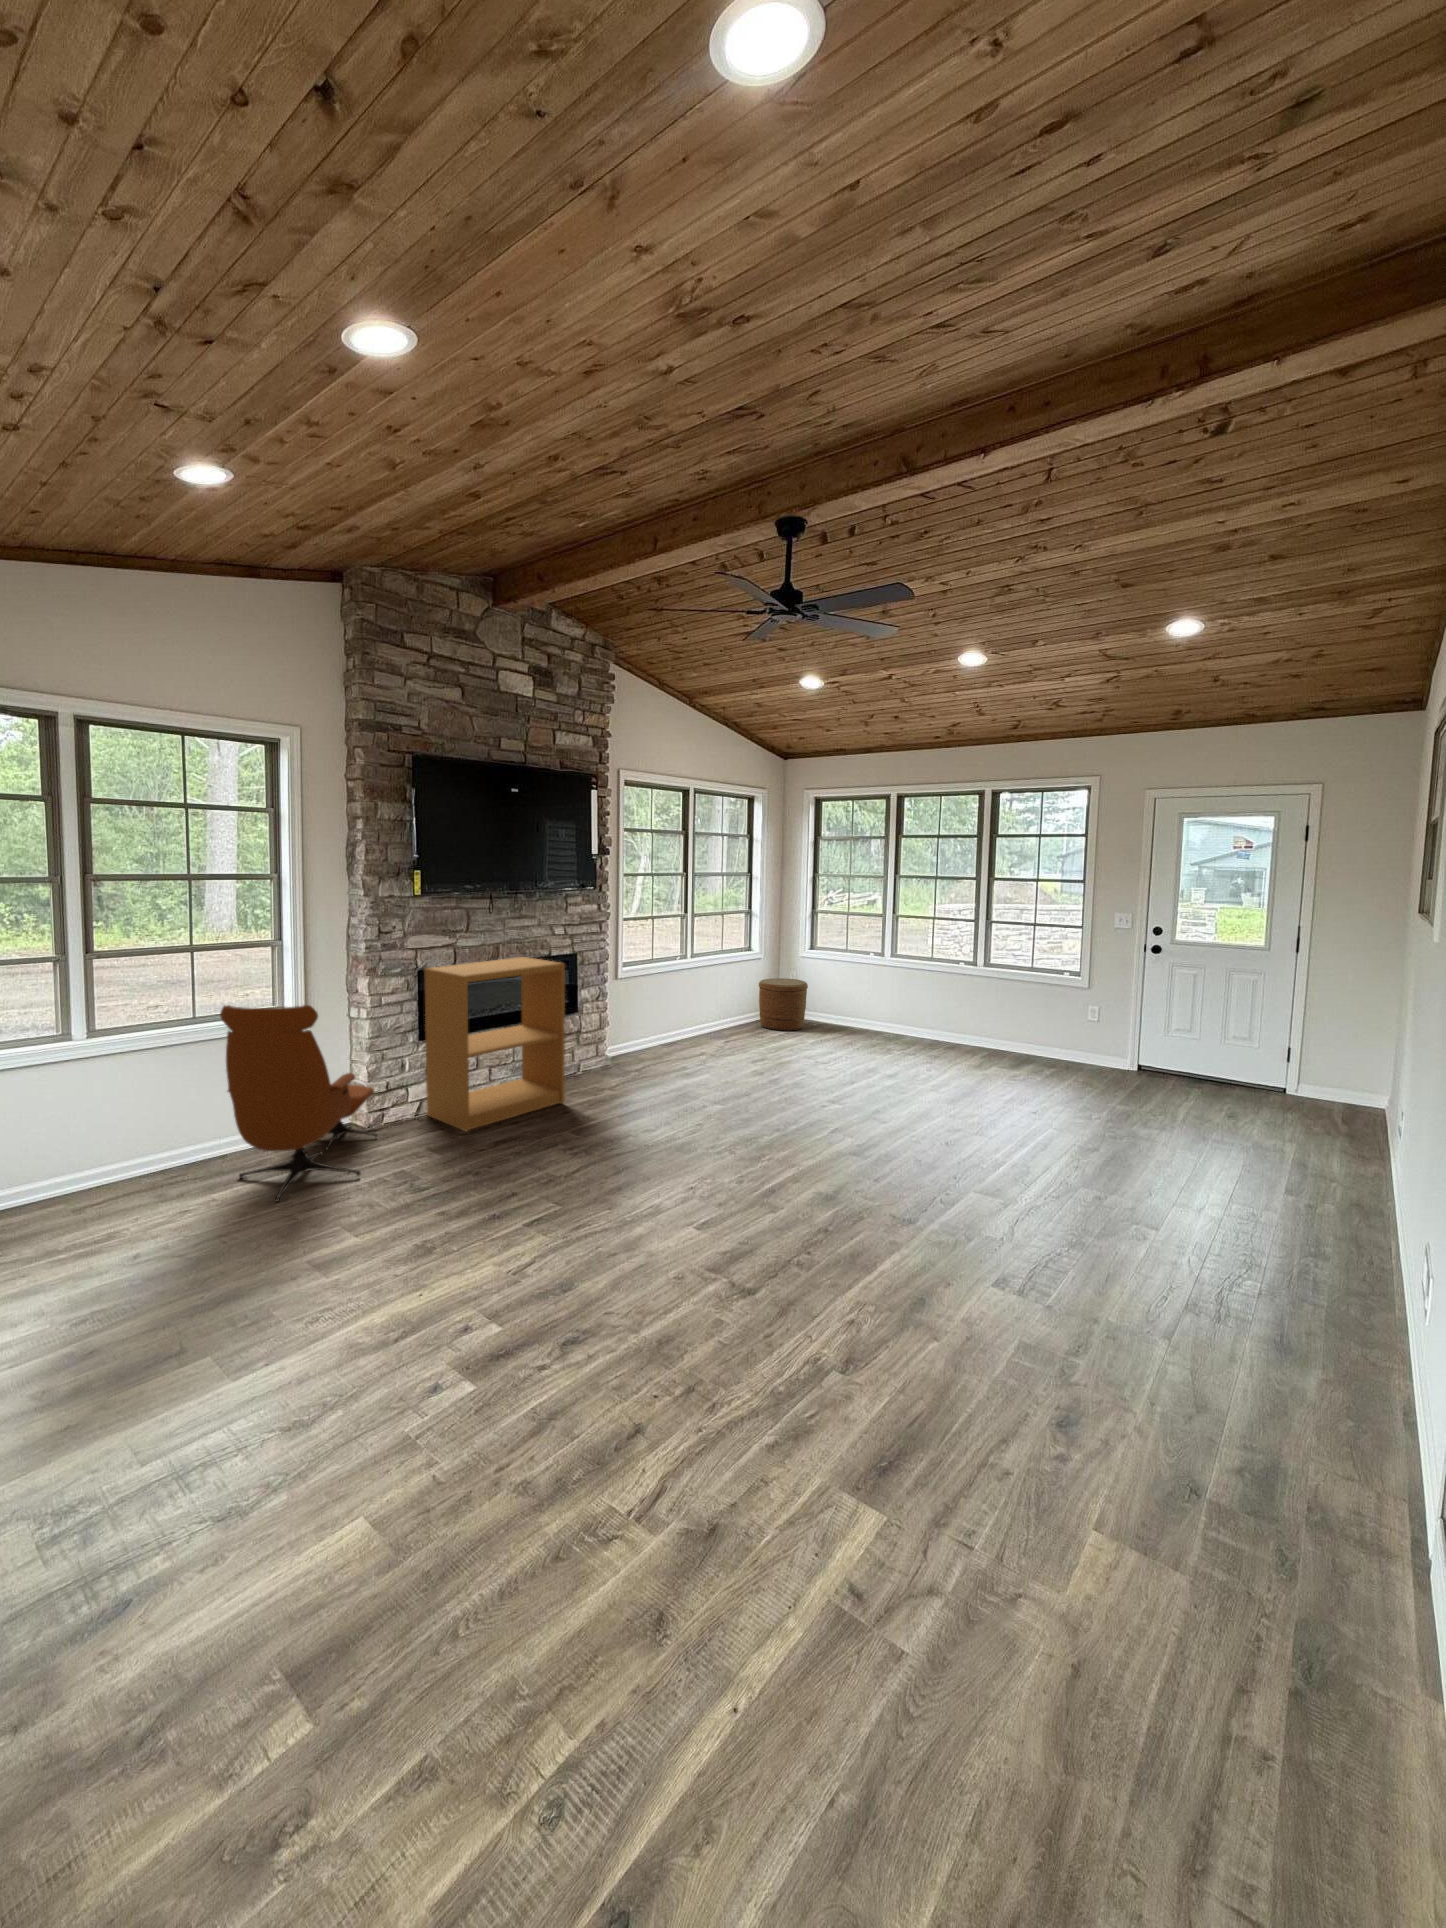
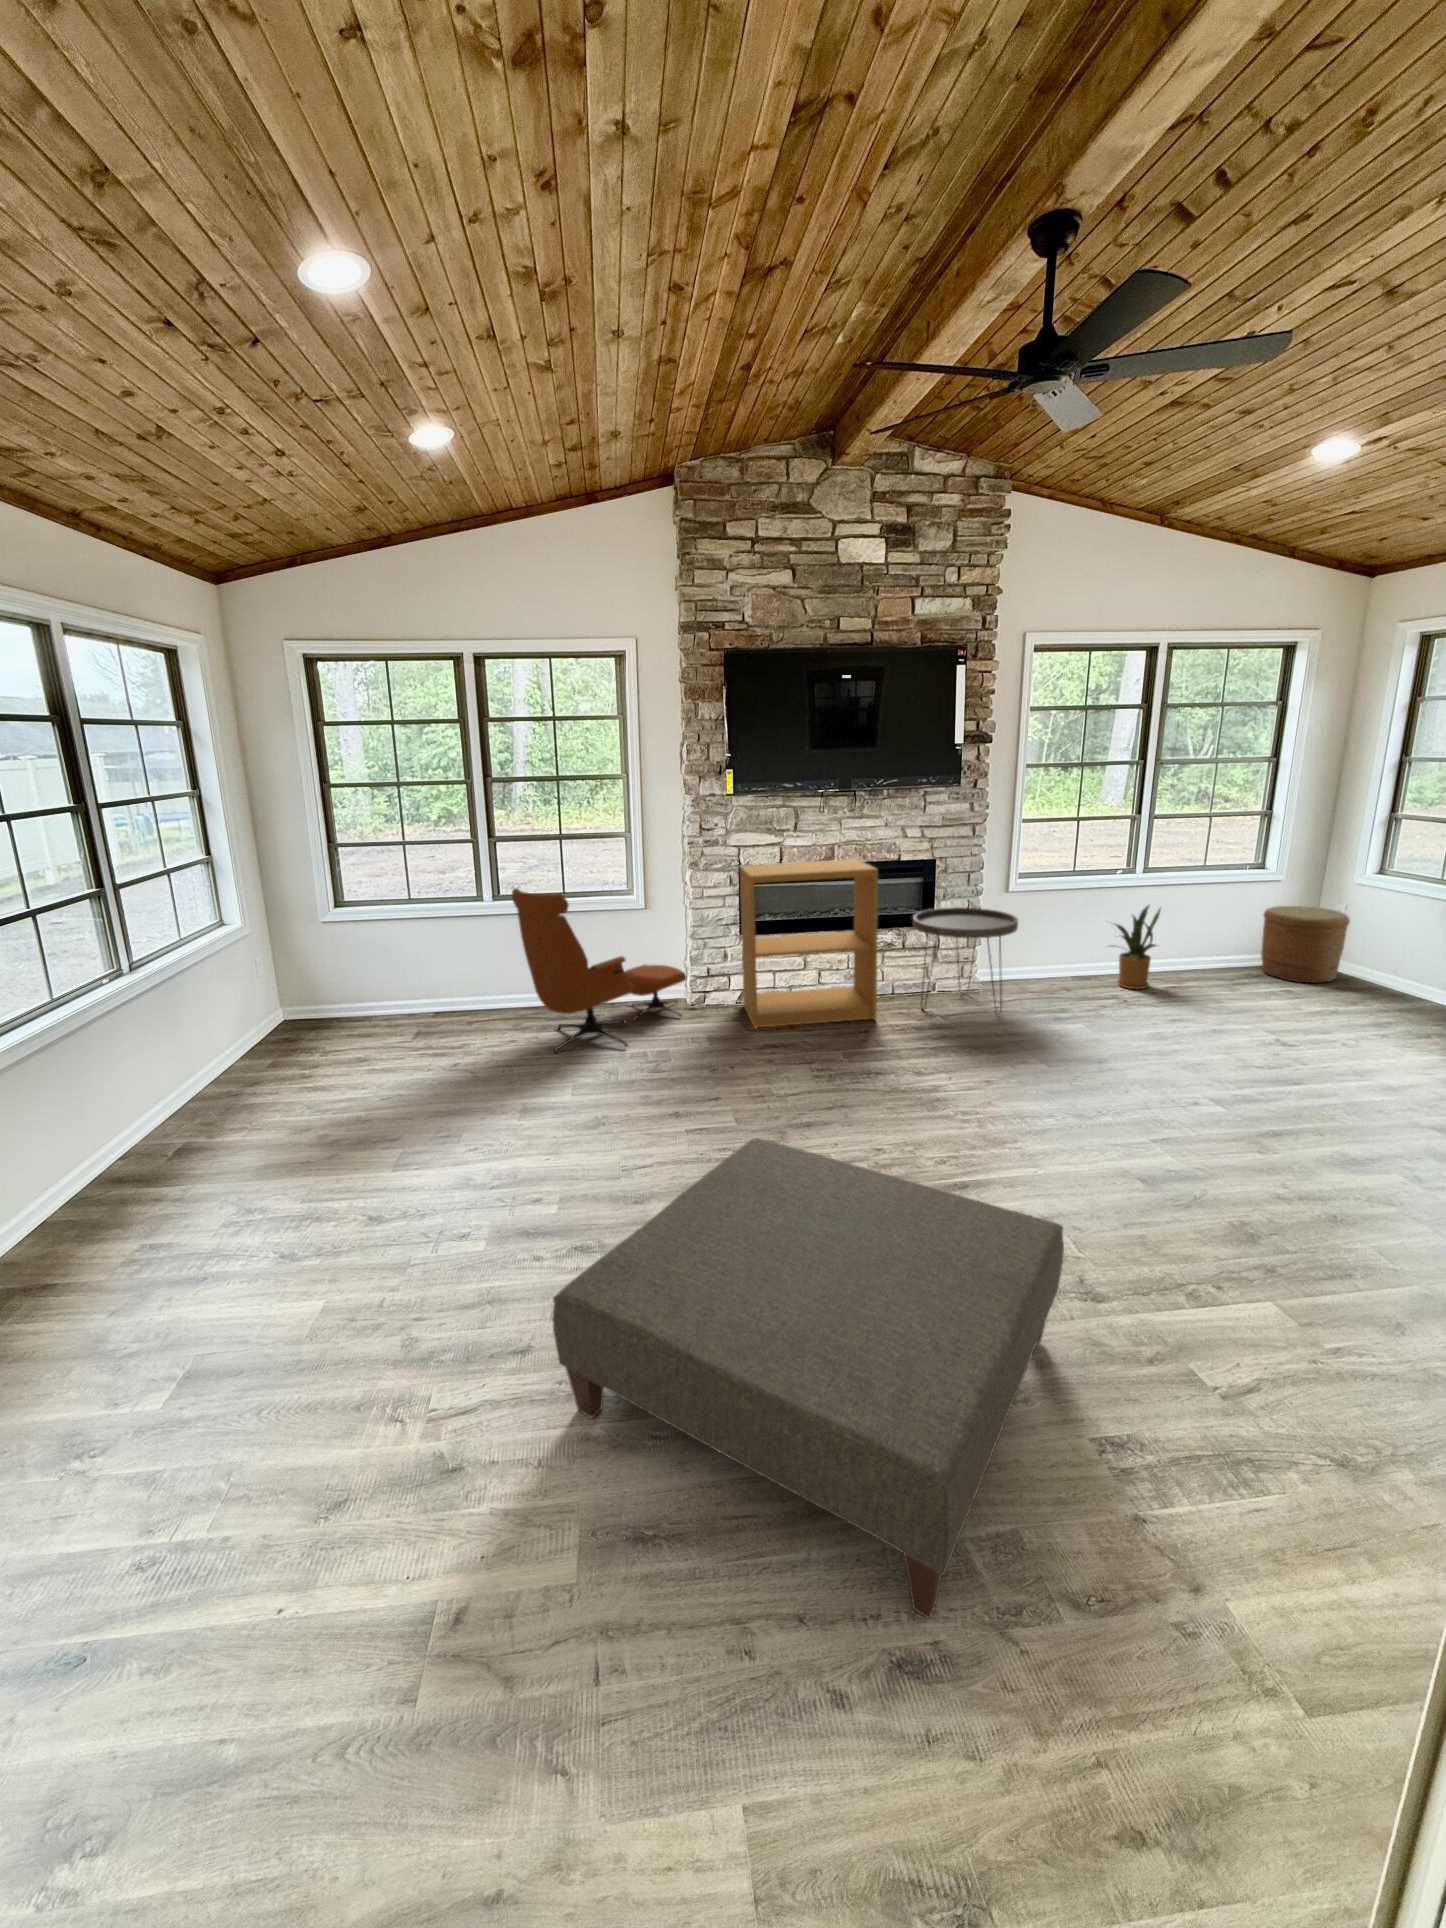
house plant: none [679,983,719,1050] -> present [1116,906,1161,989]
side table: none [571,995,657,1089] -> present [913,907,1018,1012]
ottoman: none [684,1174,1067,1440] -> present [552,1139,1064,1618]

